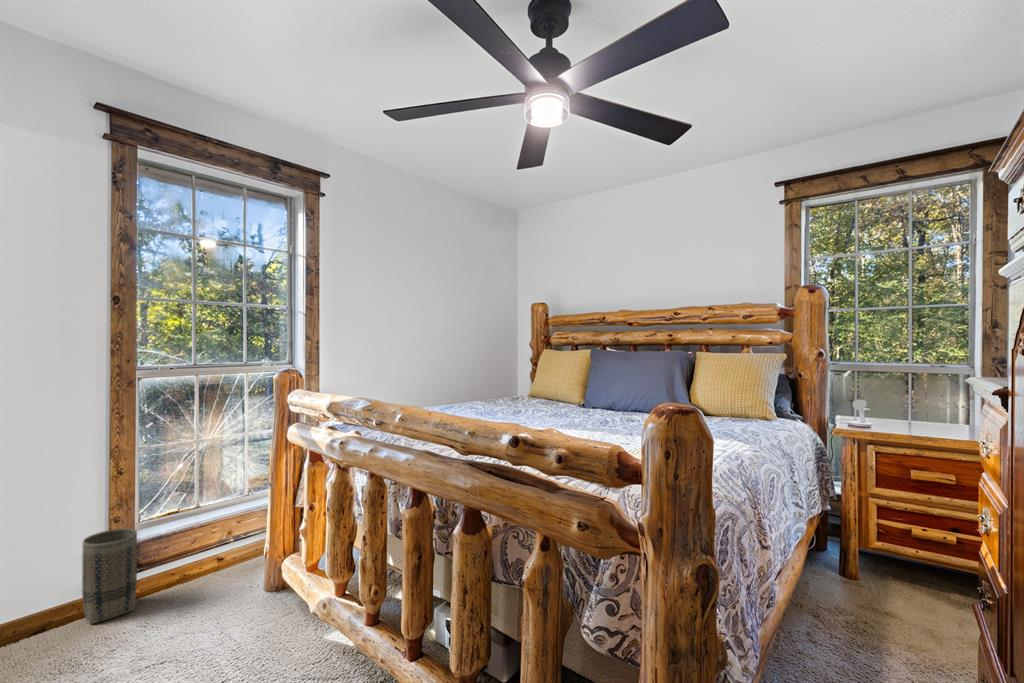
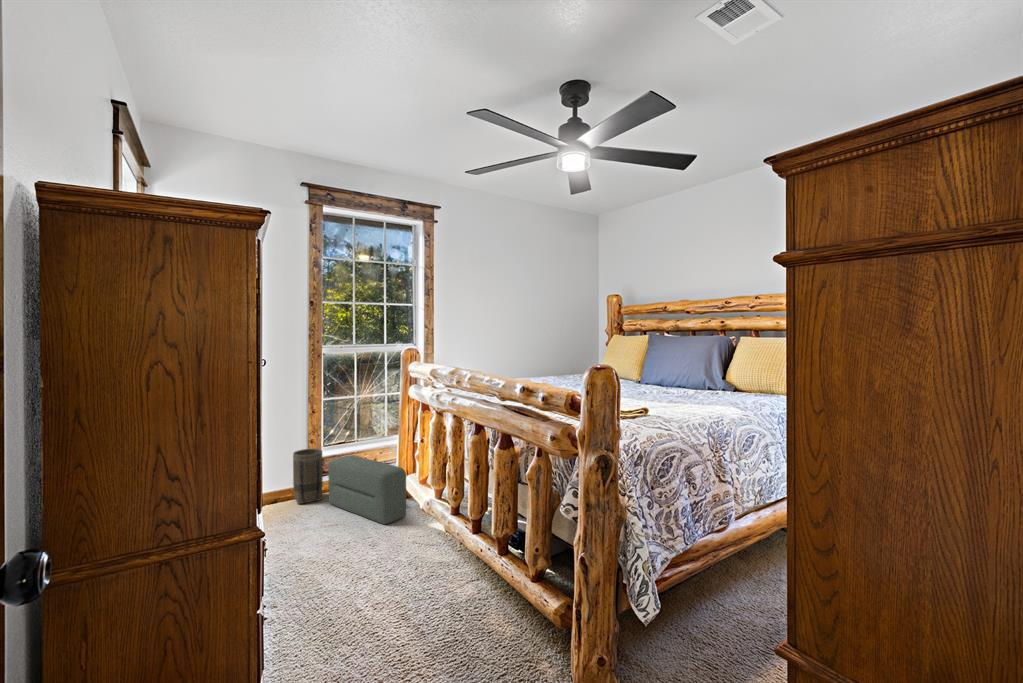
pouf: none [148,535,284,646] -> present [328,455,406,524]

